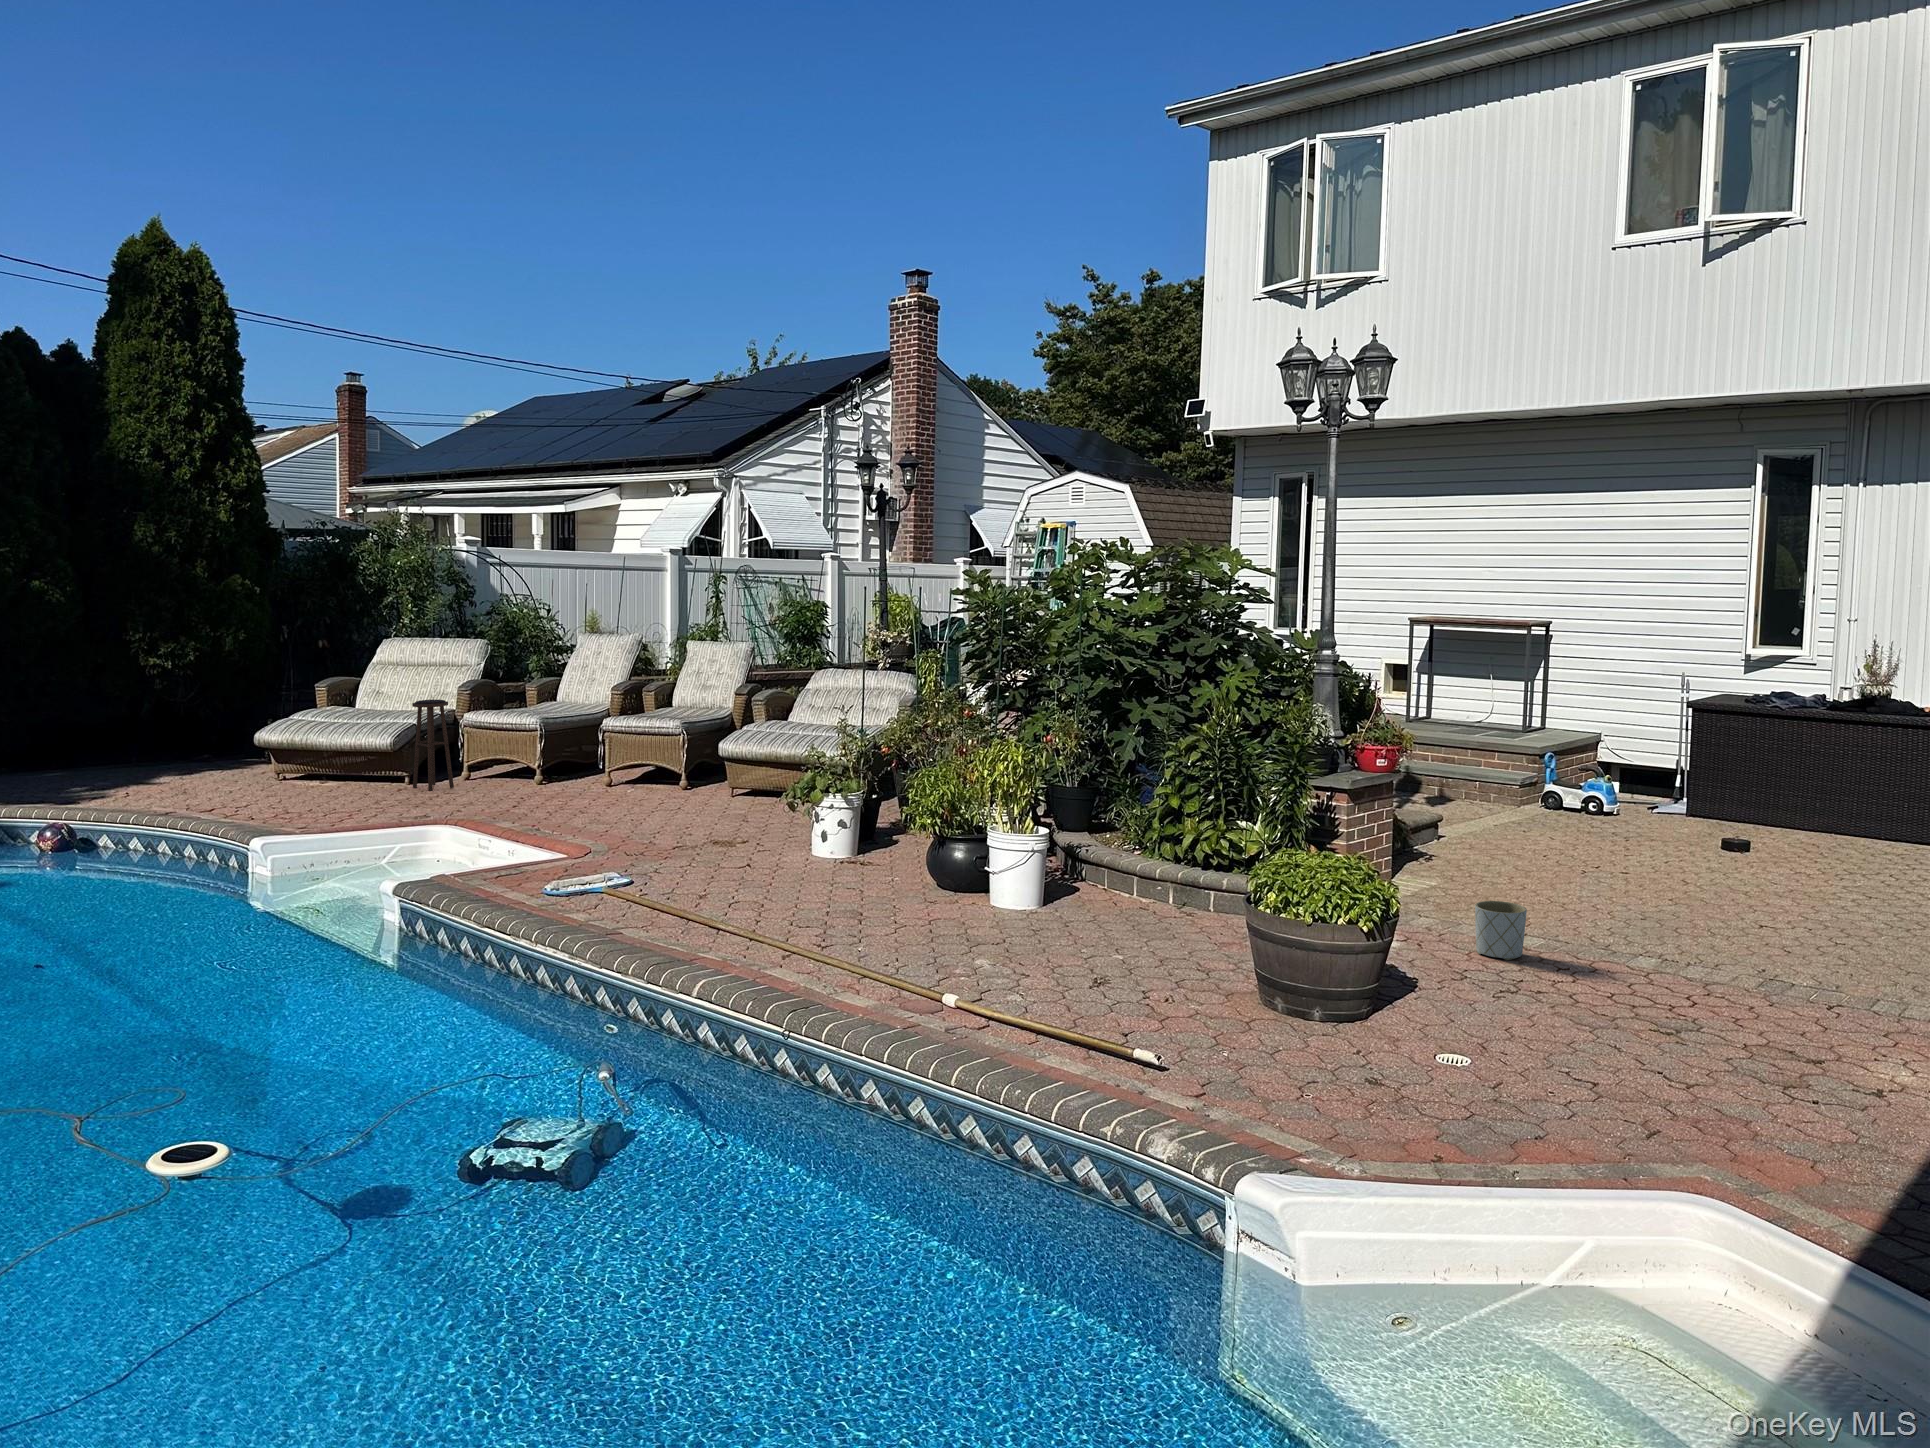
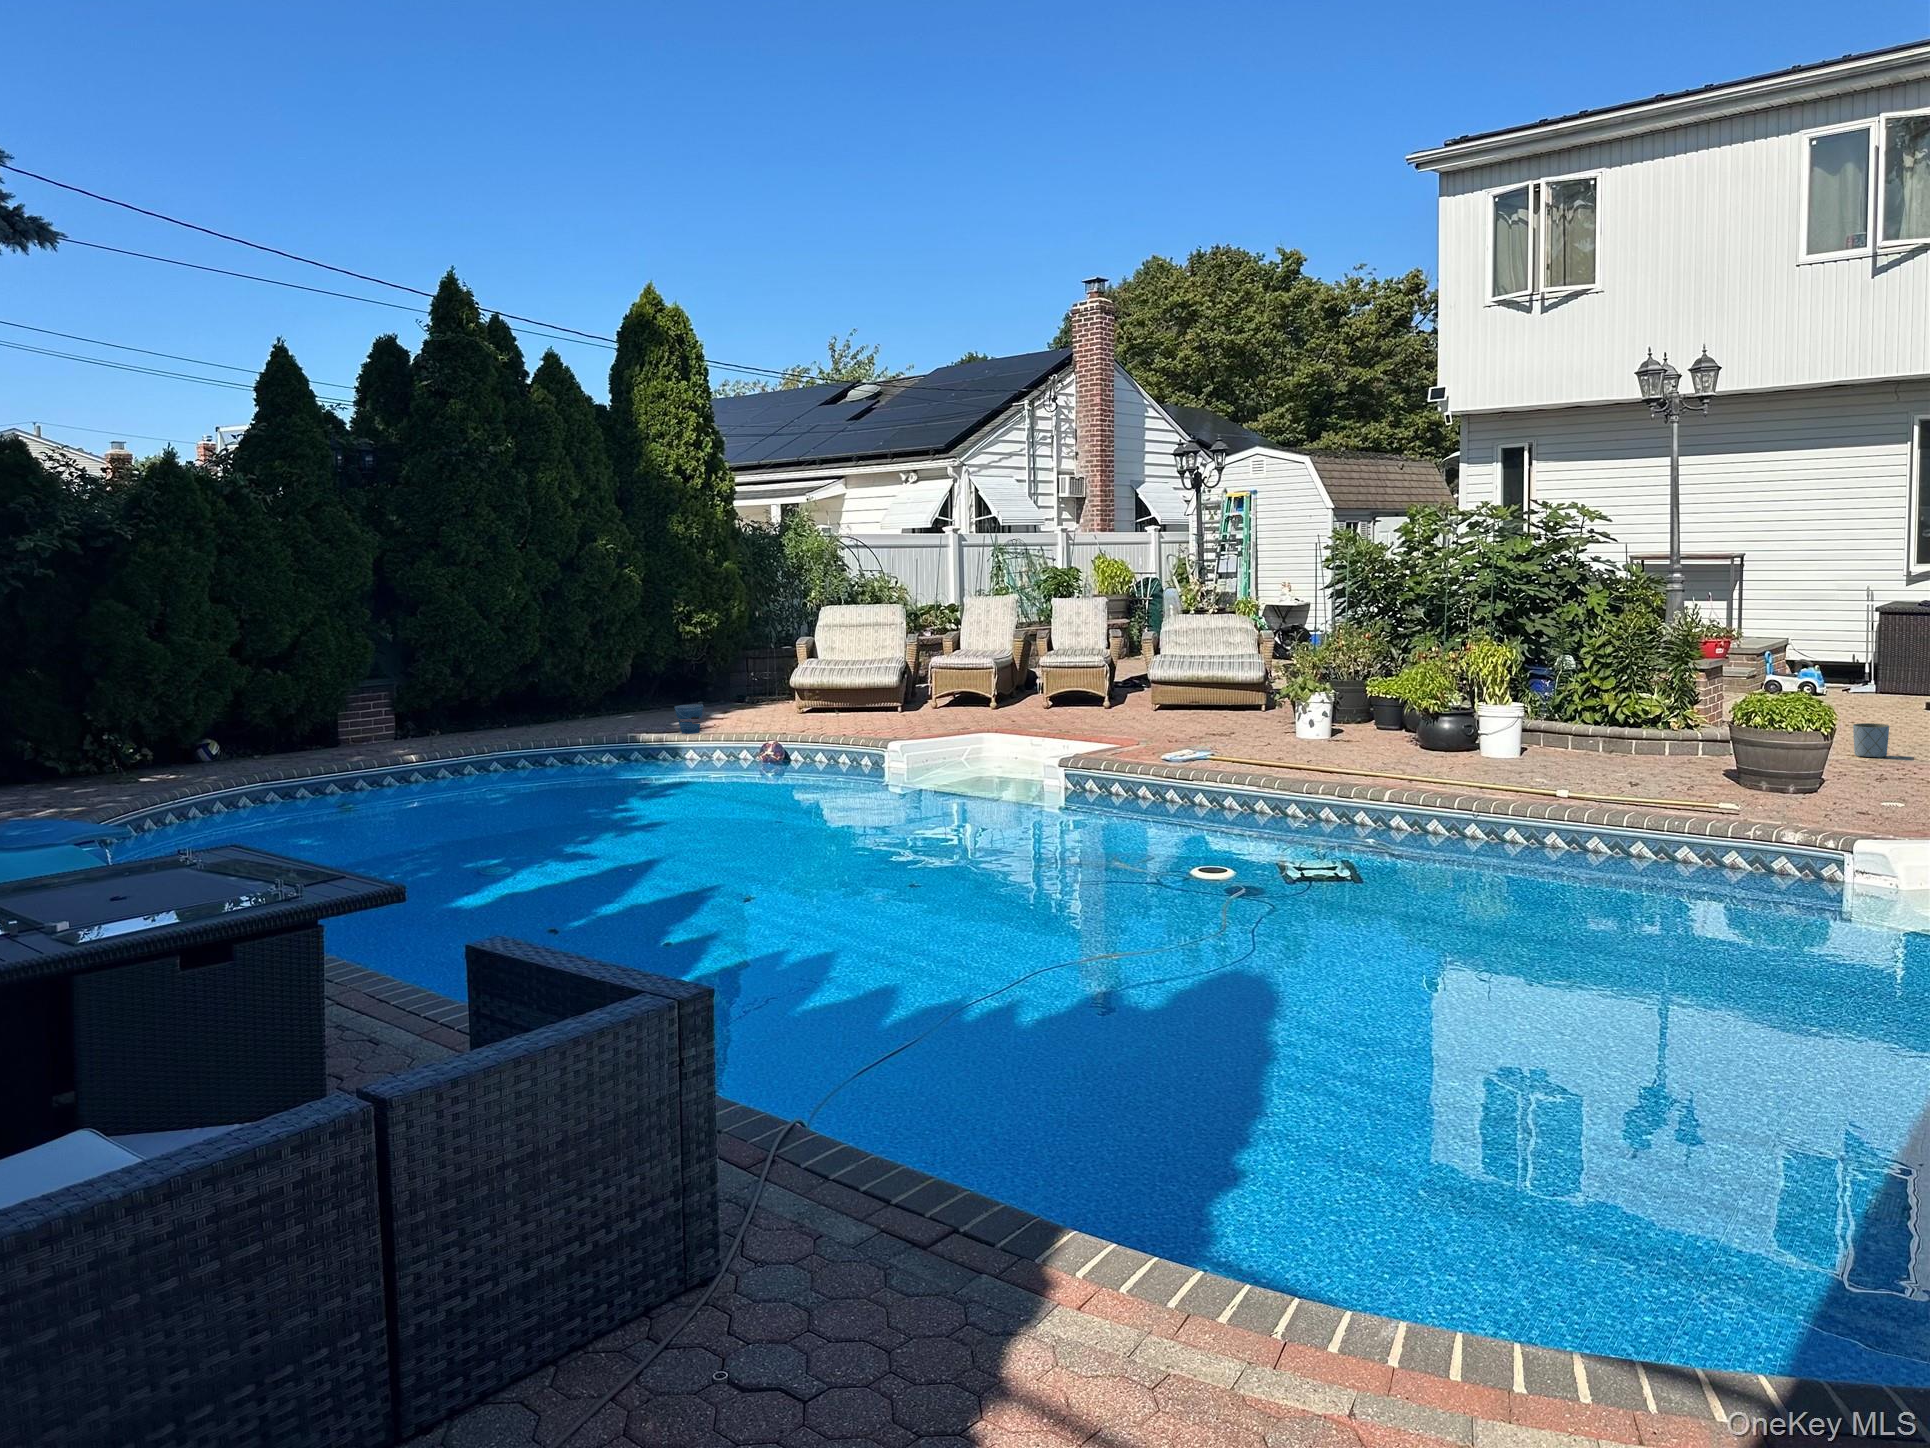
stool: present [412,699,454,791] -> none [884,657,918,731]
bucket: none [187,741,227,777] -> present [675,704,703,734]

